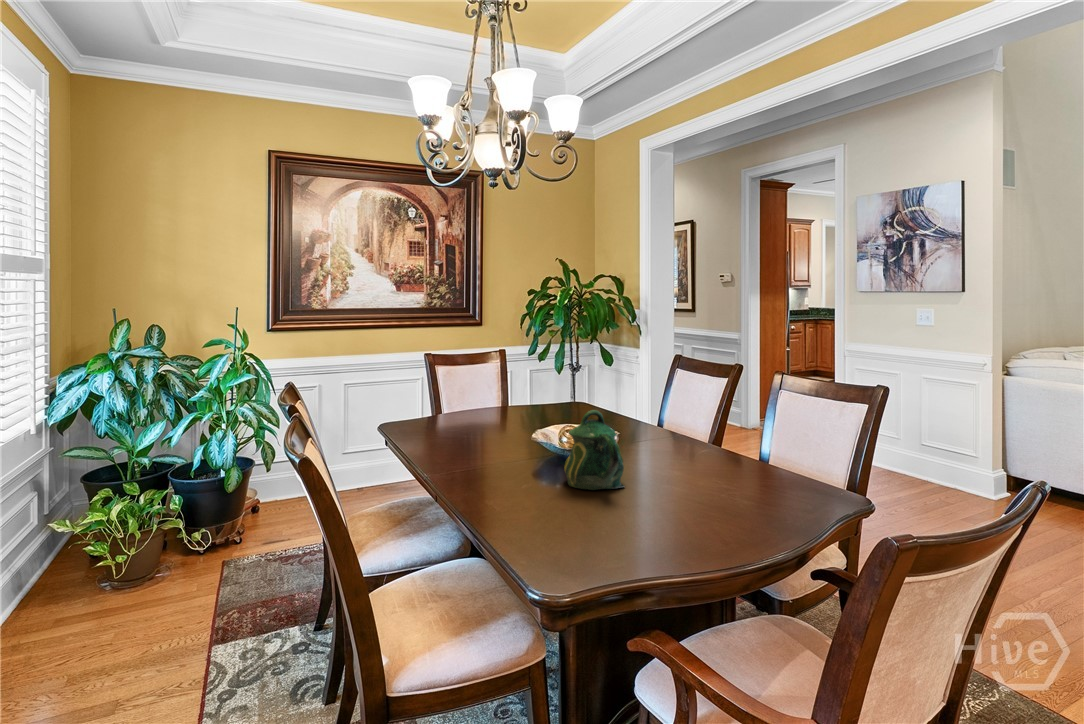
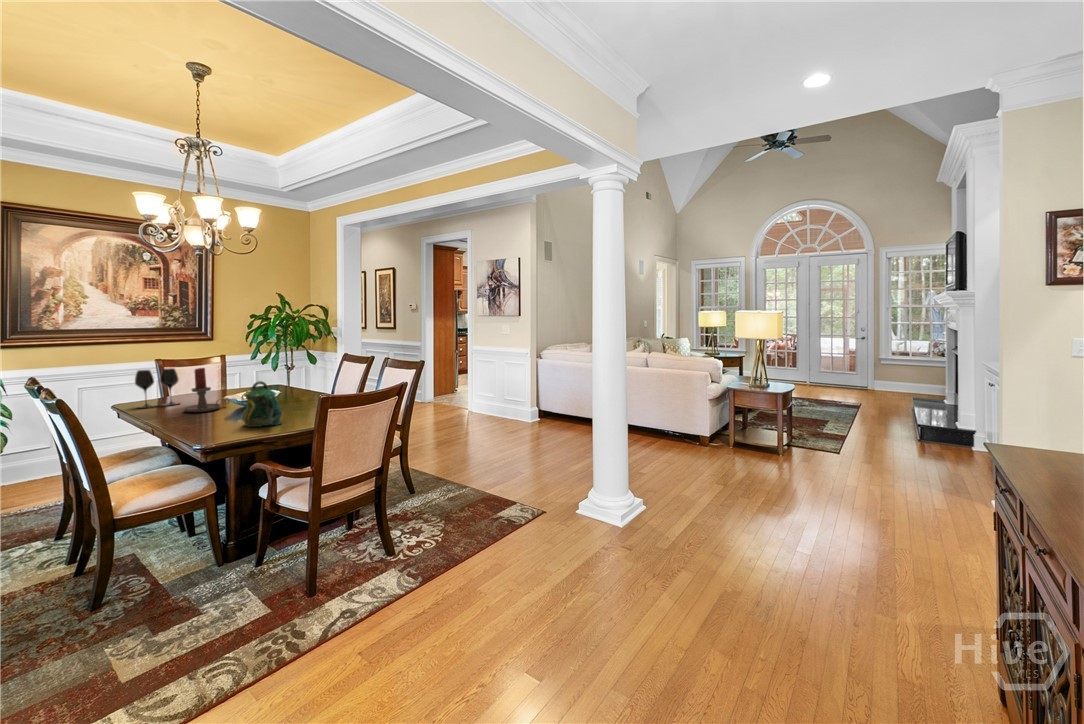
wine glass: none [409,372,461,428] -> present [135,368,179,408]
candle holder: none [470,375,528,445] -> present [184,368,229,412]

